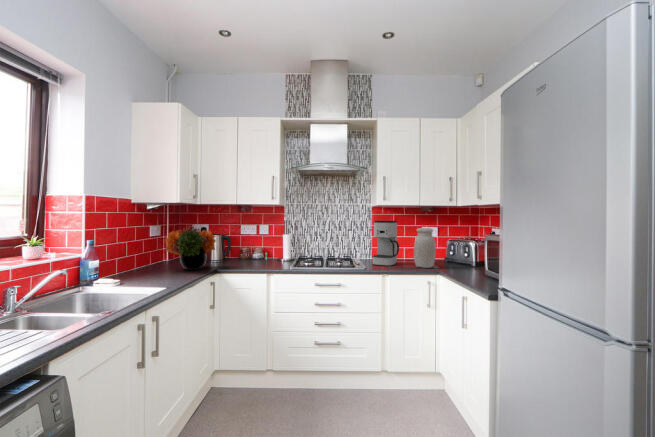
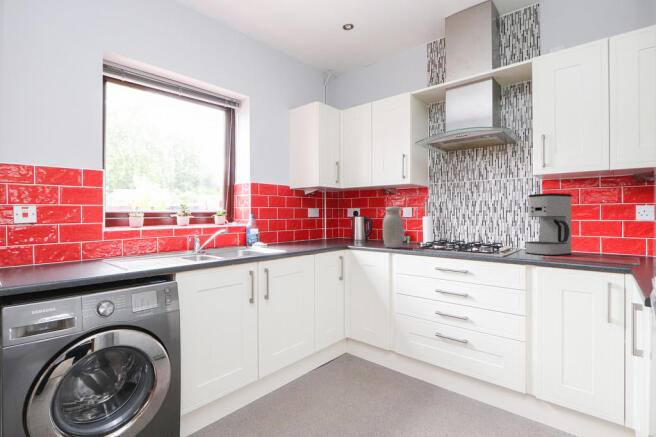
flower arrangement: present [166,226,216,270] -> none [308,207,351,245]
jar: present [414,228,436,268] -> present [383,206,404,248]

